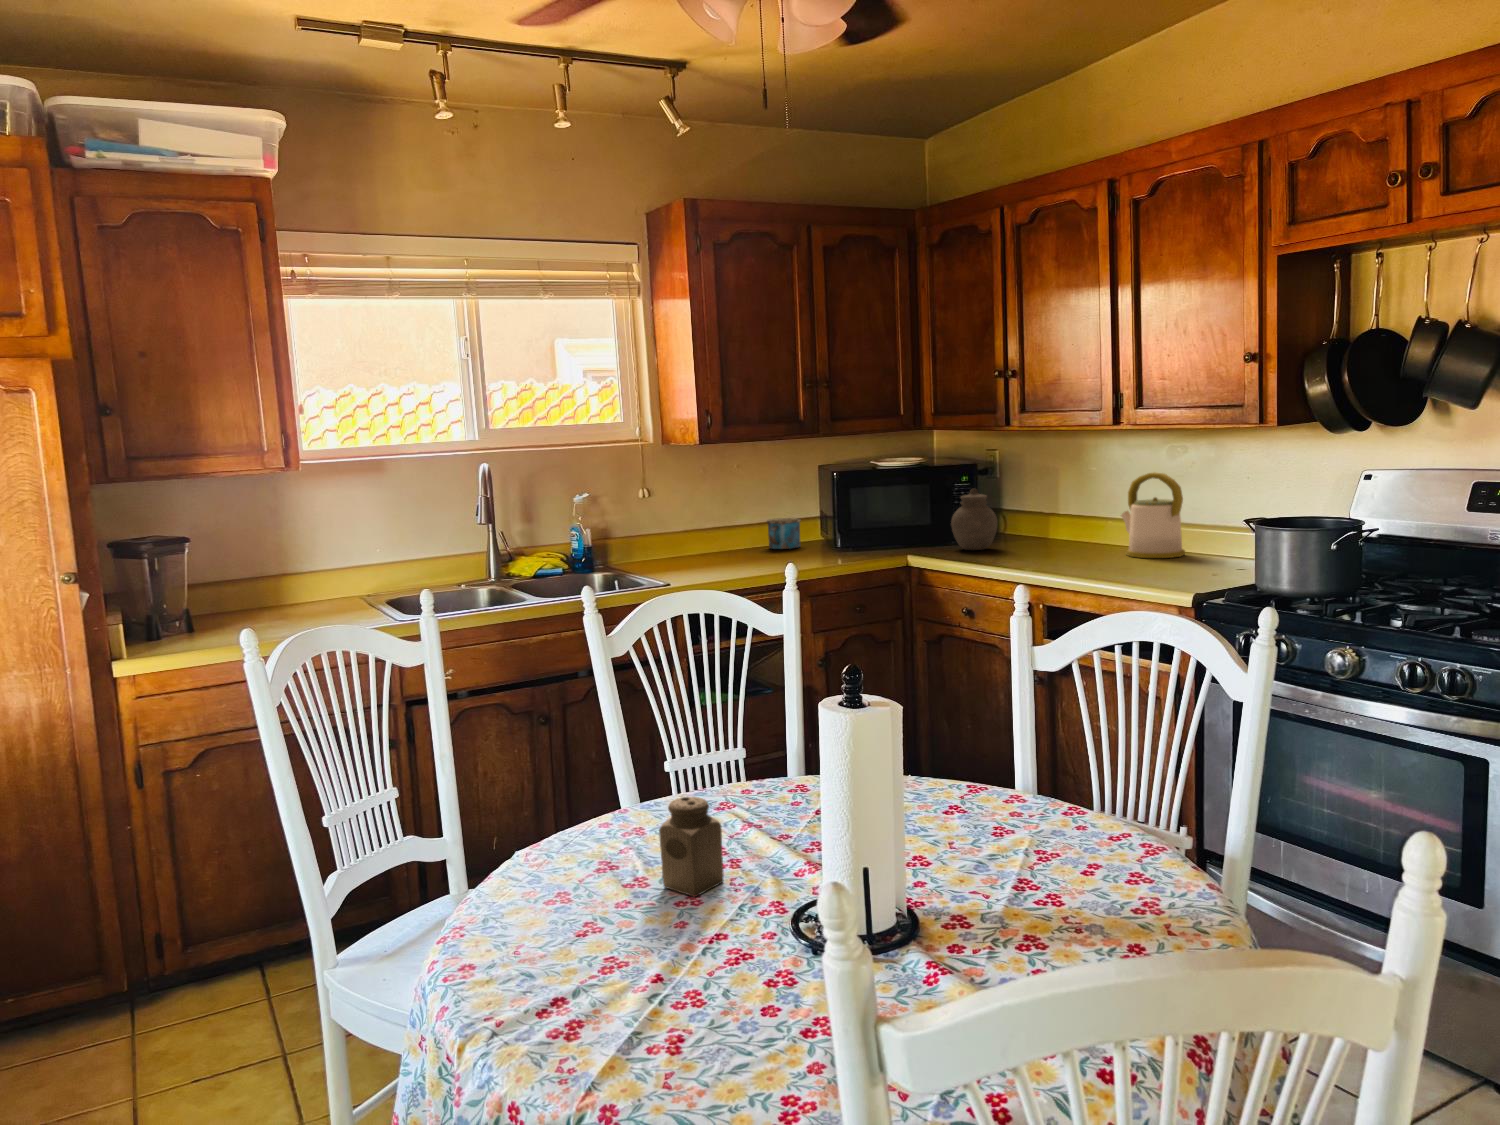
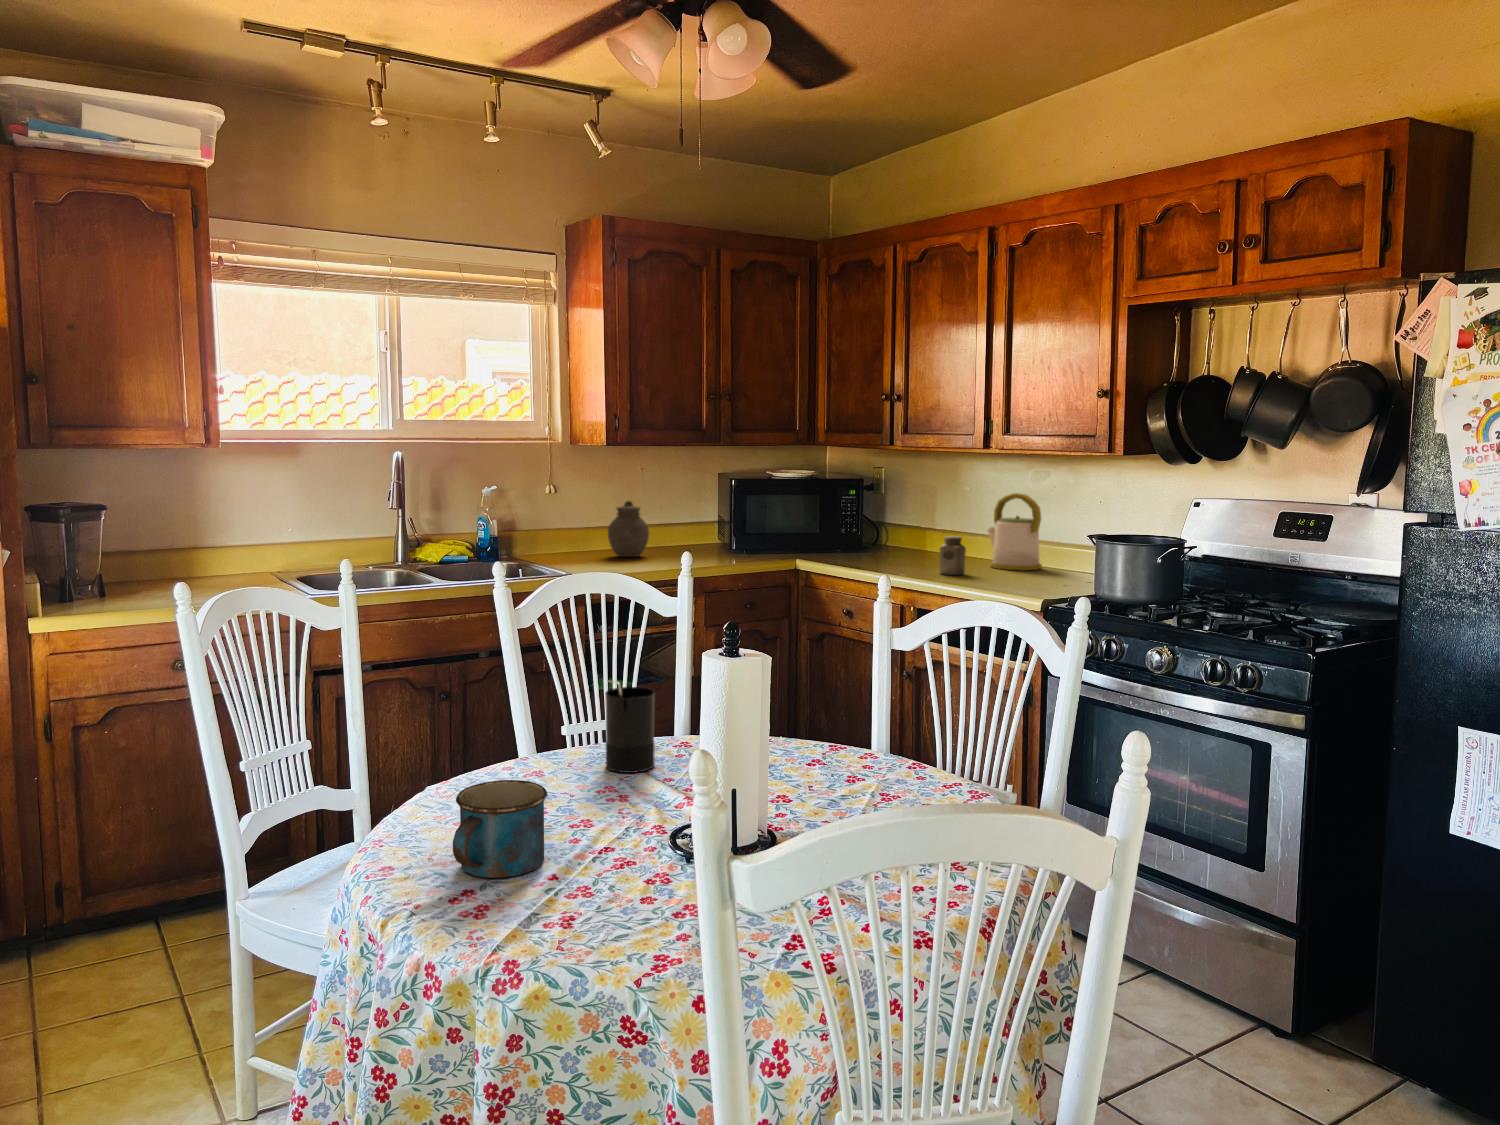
jar: present [951,489,997,550] -> present [608,501,649,557]
mug: present [767,518,801,549] -> present [453,780,547,878]
candle: none [709,723,768,828] -> present [605,681,655,773]
salt shaker: present [659,797,724,897] -> present [939,536,966,575]

